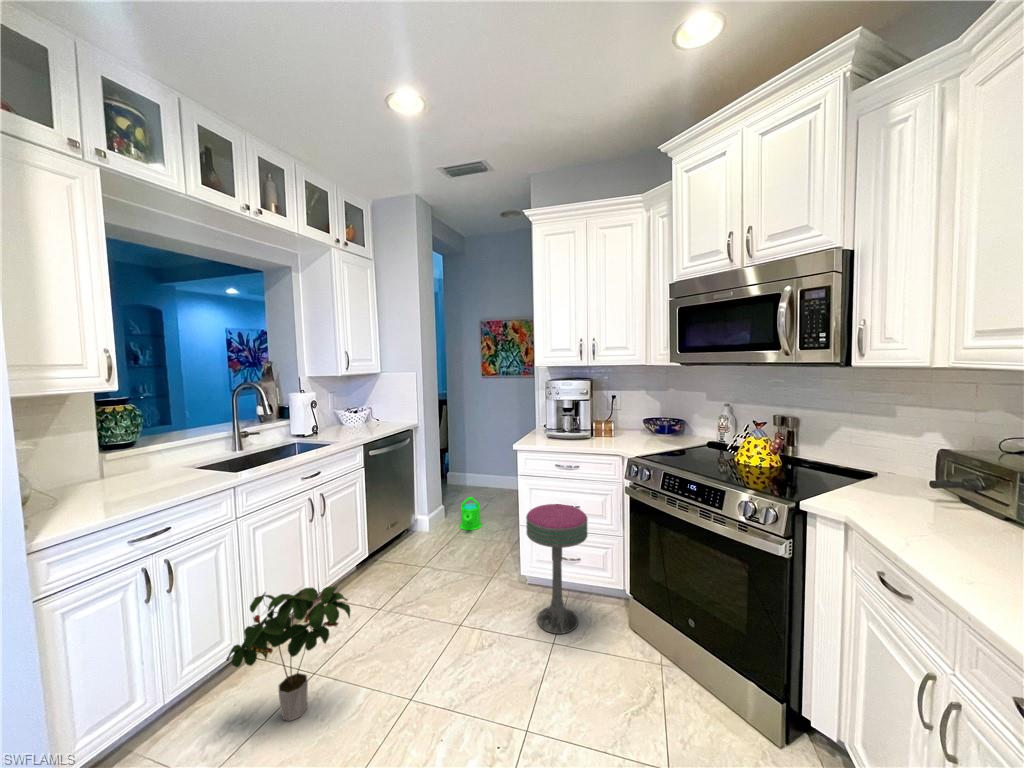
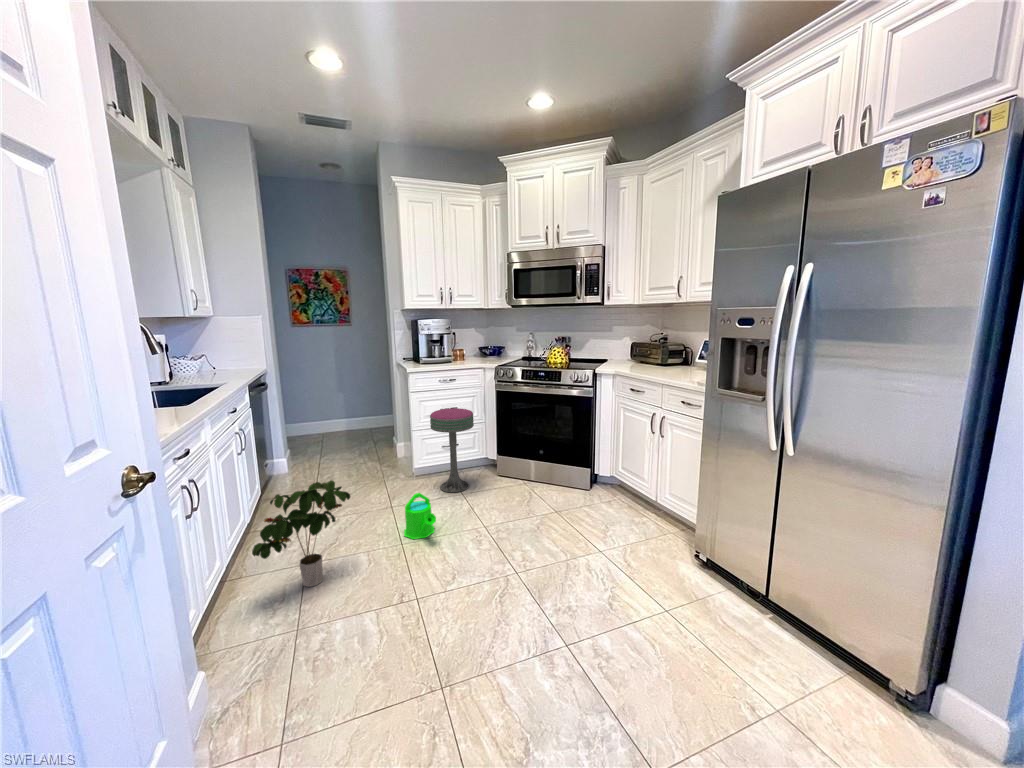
watering can: present [460,497,482,530] -> present [404,493,436,539]

